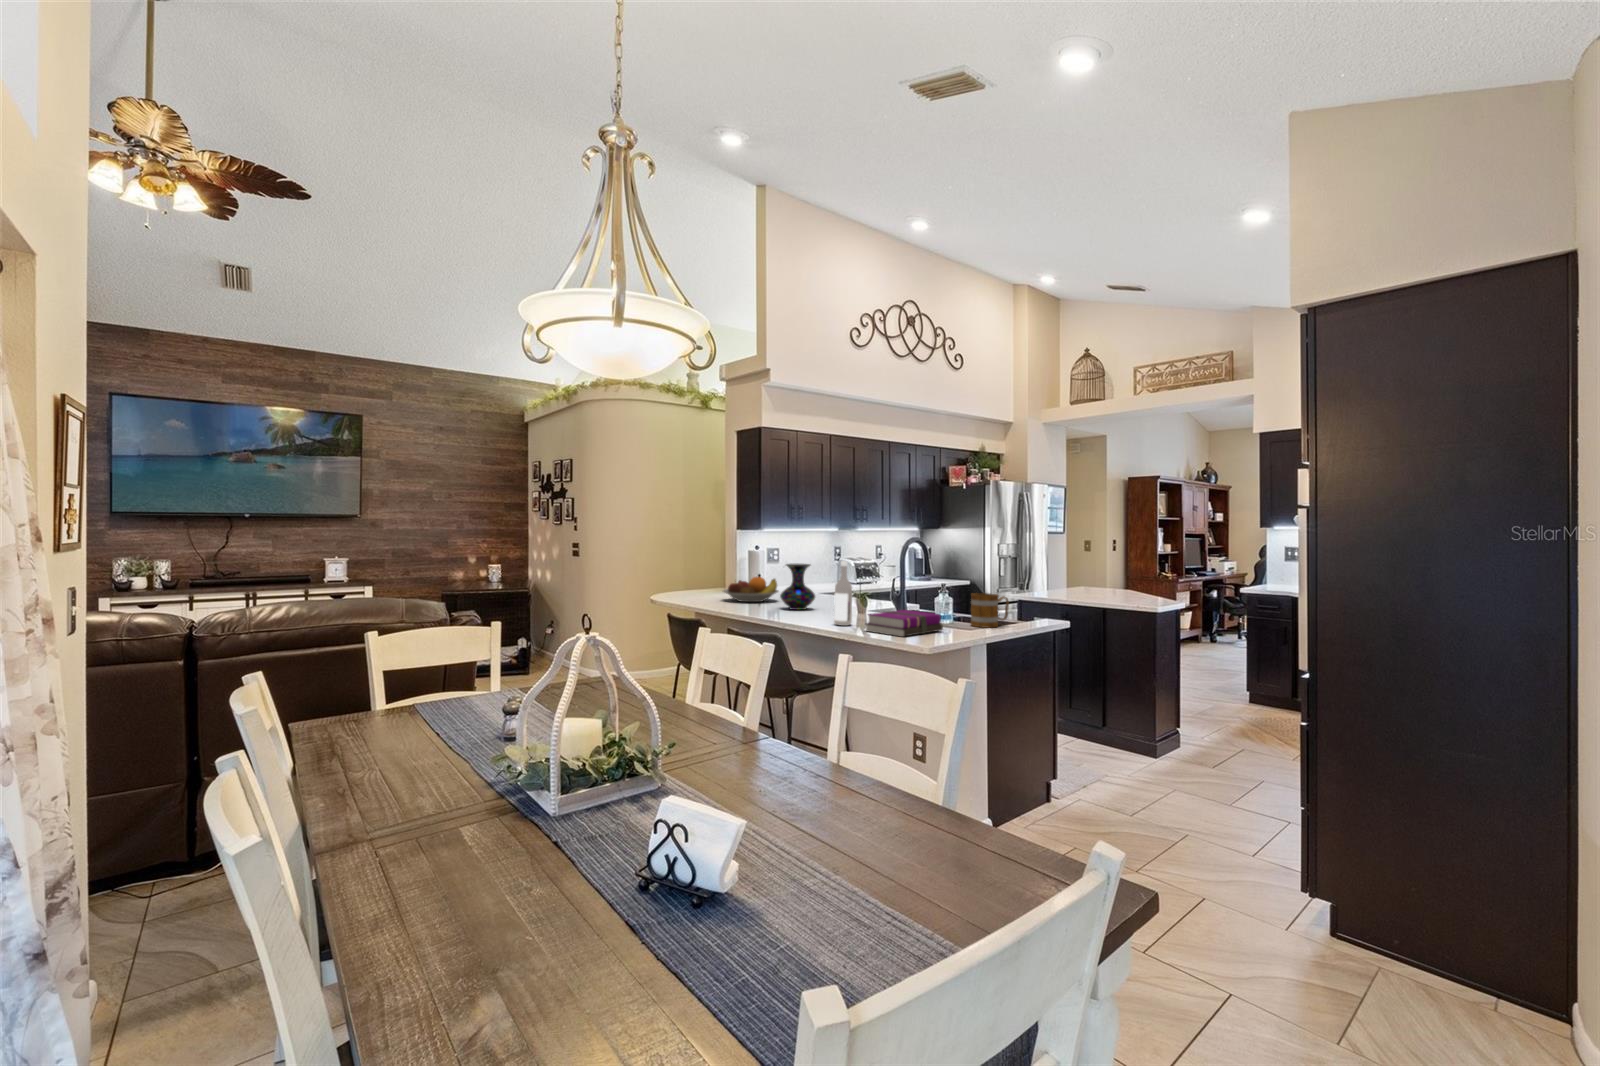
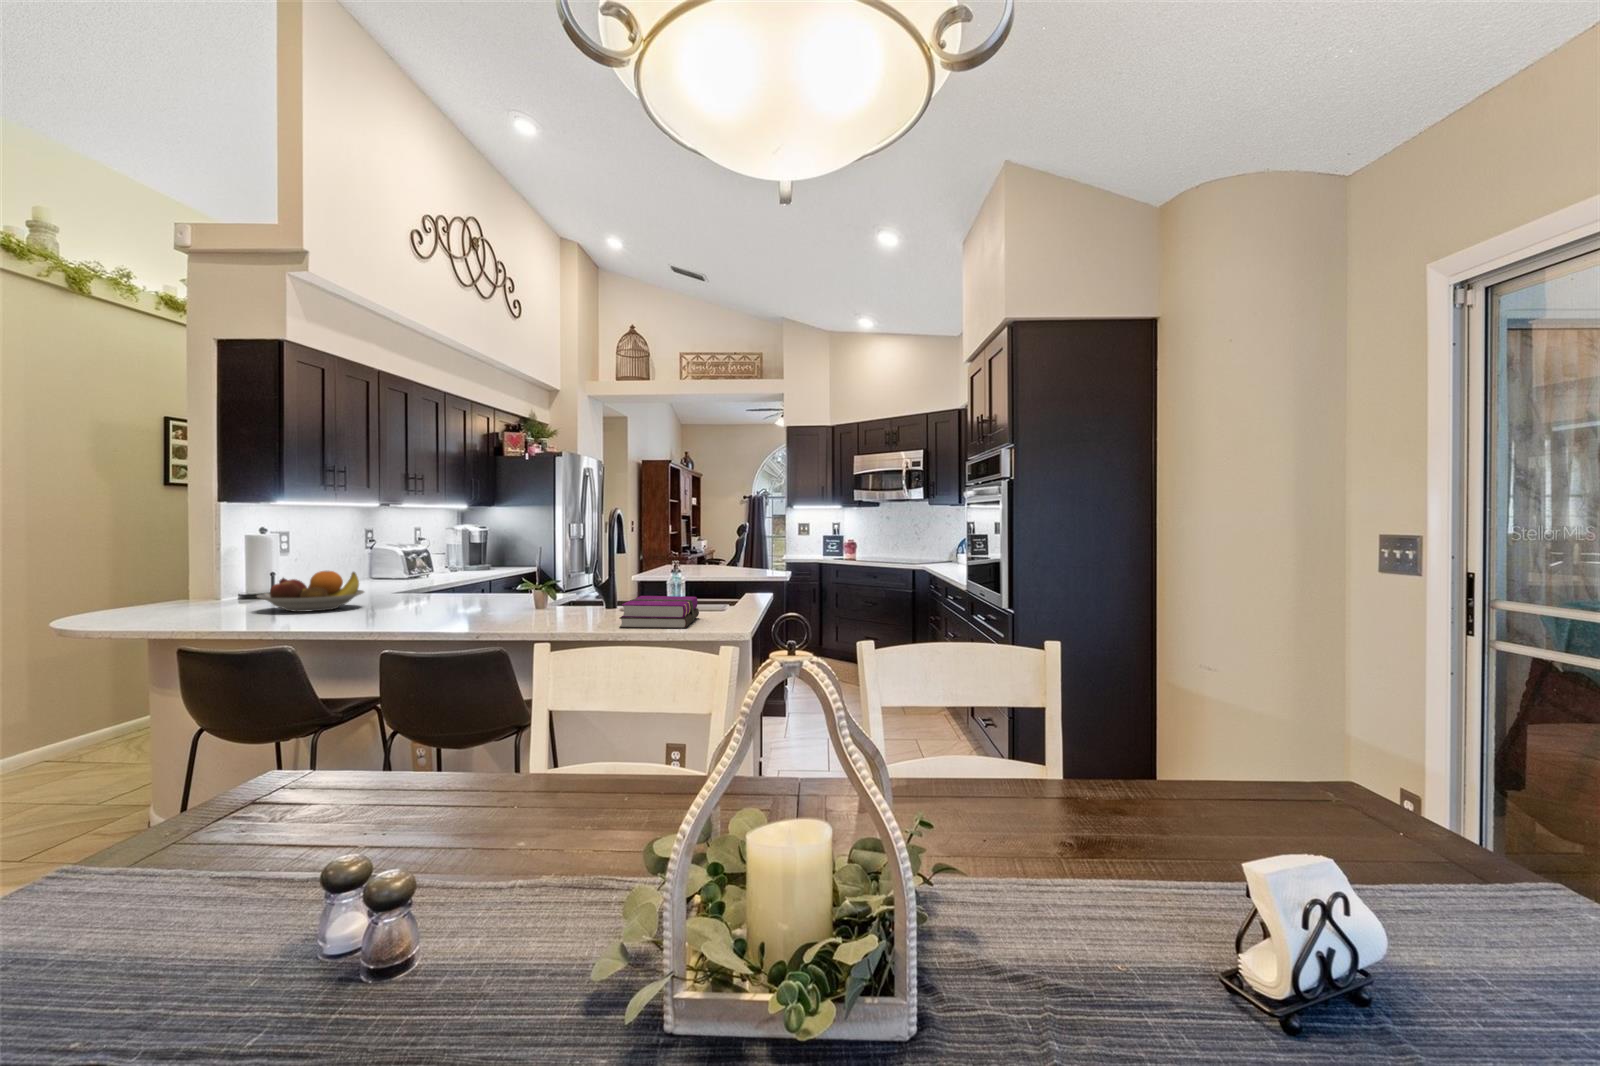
wine bottle: present [834,561,852,626] -> none [552,535,578,625]
vase: present [780,564,815,610] -> none [399,546,459,614]
mug: present [971,593,1009,628] -> none [696,570,732,610]

